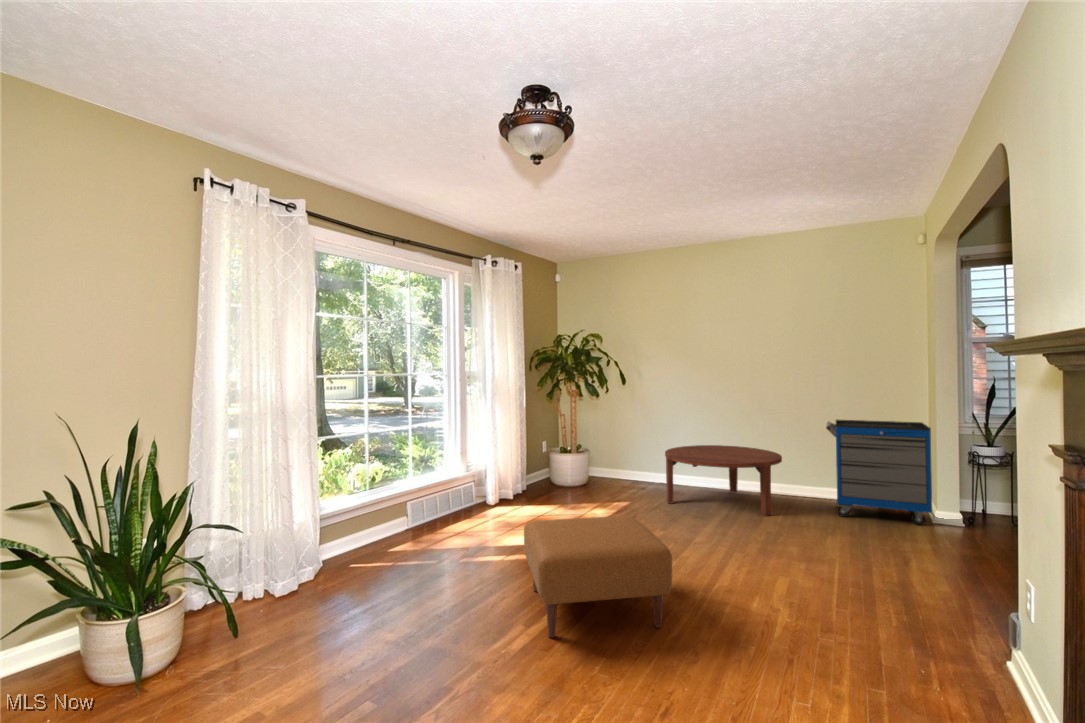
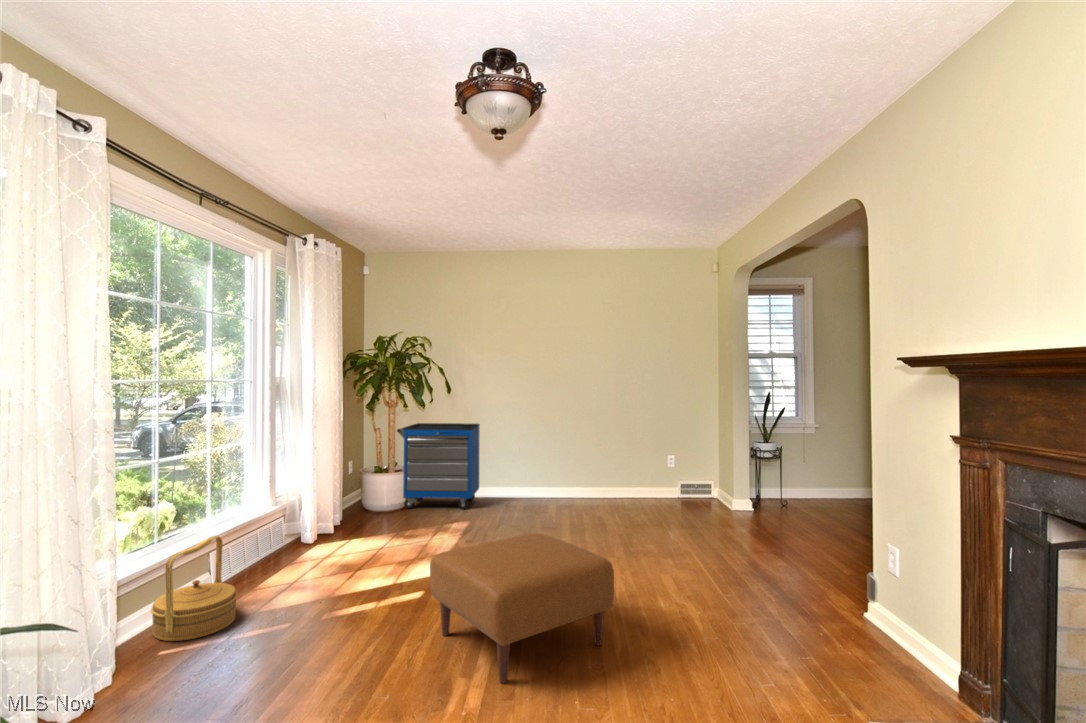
storage cabinet: present [826,419,932,525] -> present [397,423,479,510]
coffee table: present [665,445,782,516] -> none [504,454,614,519]
woven basket: none [356,489,412,560] -> present [151,536,238,641]

